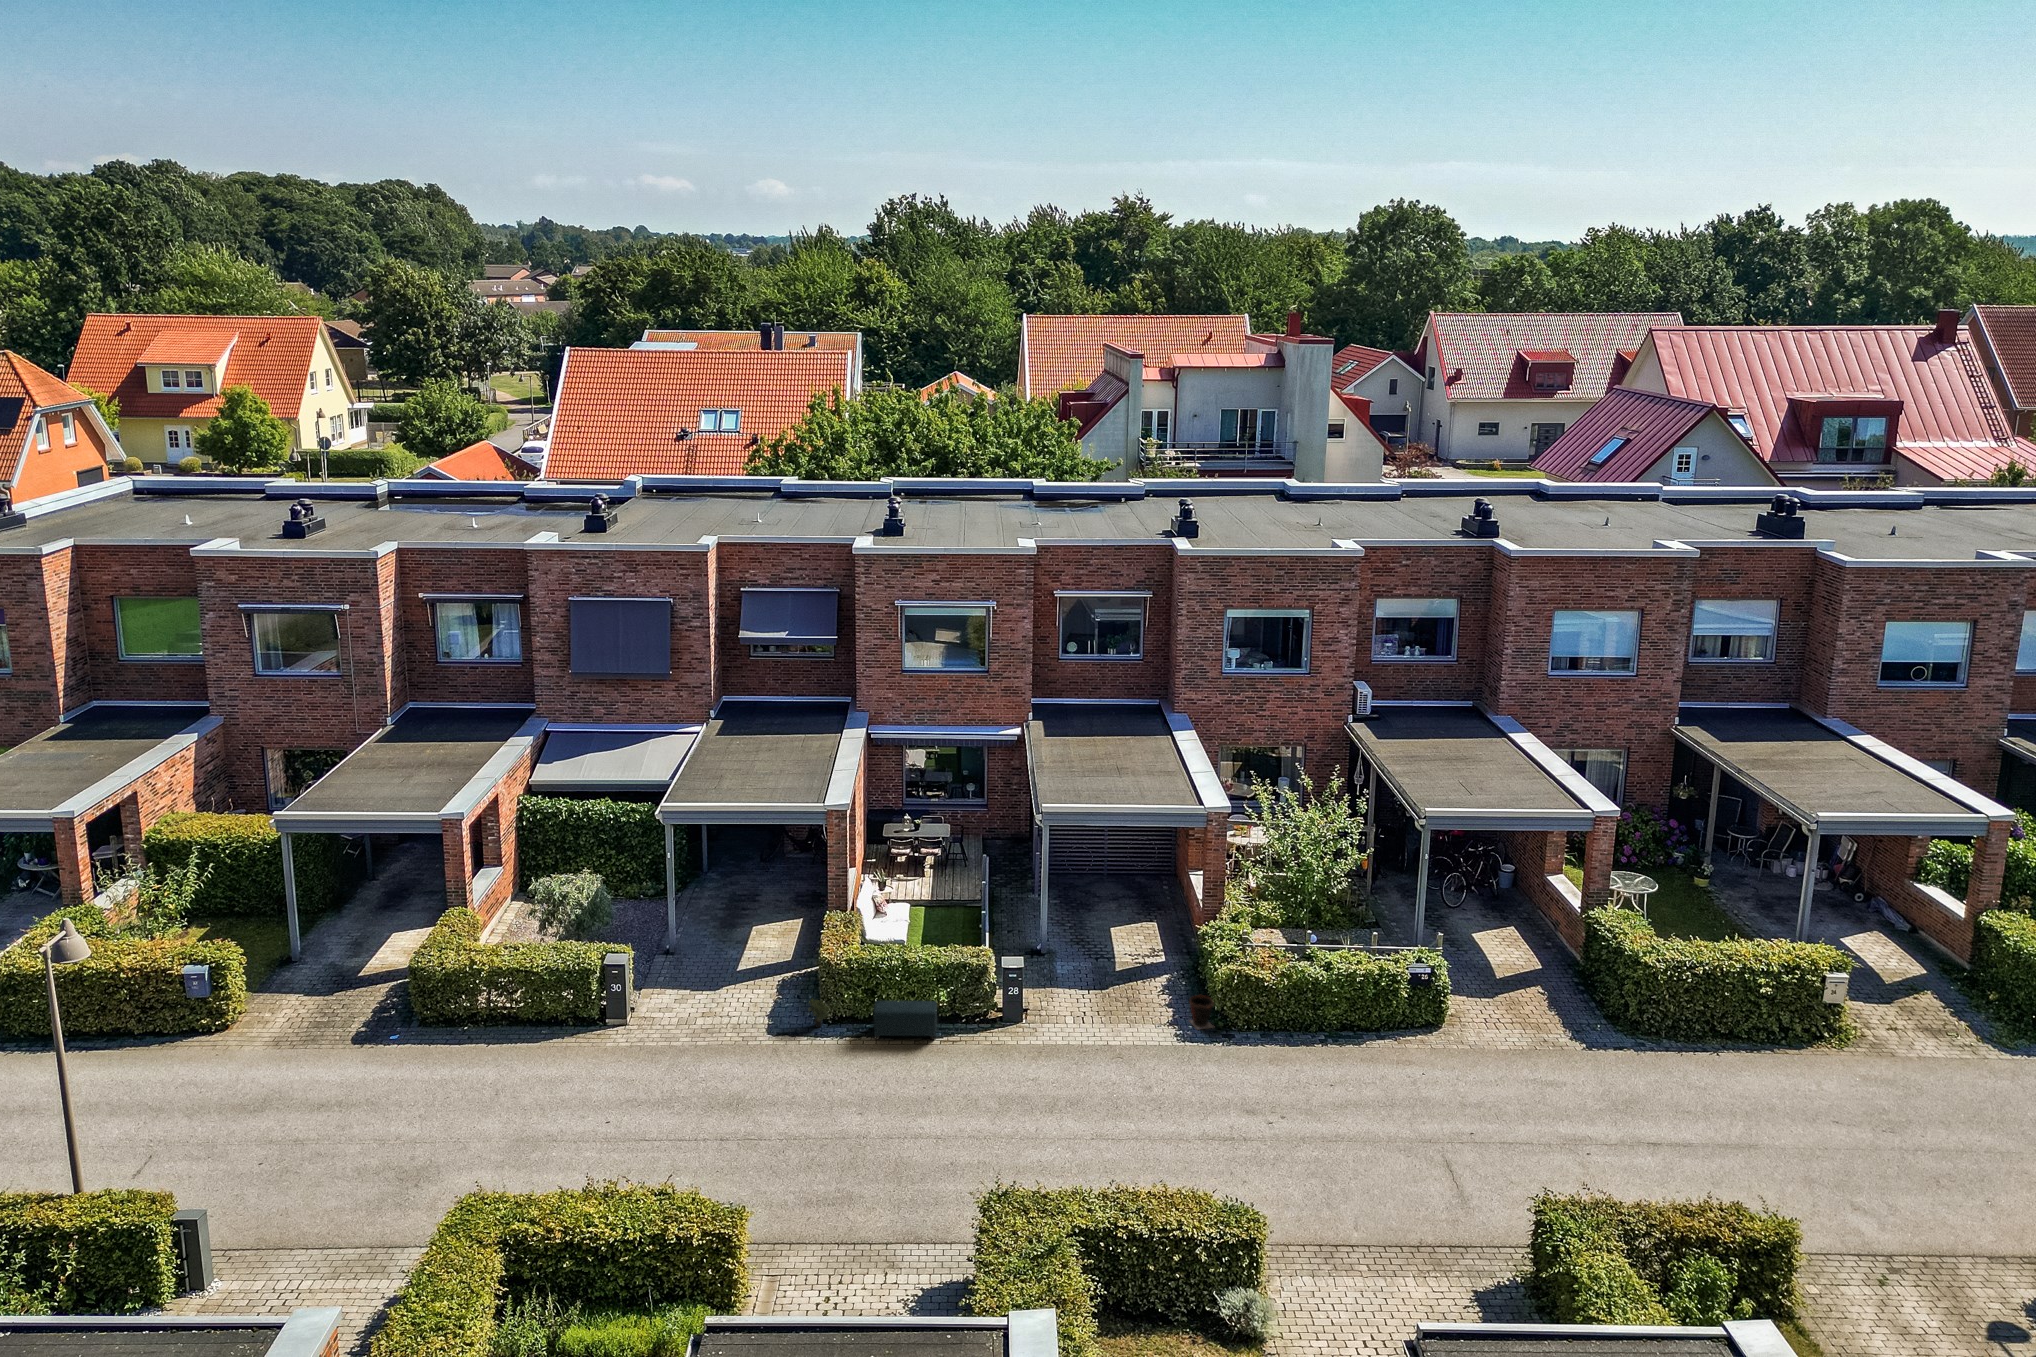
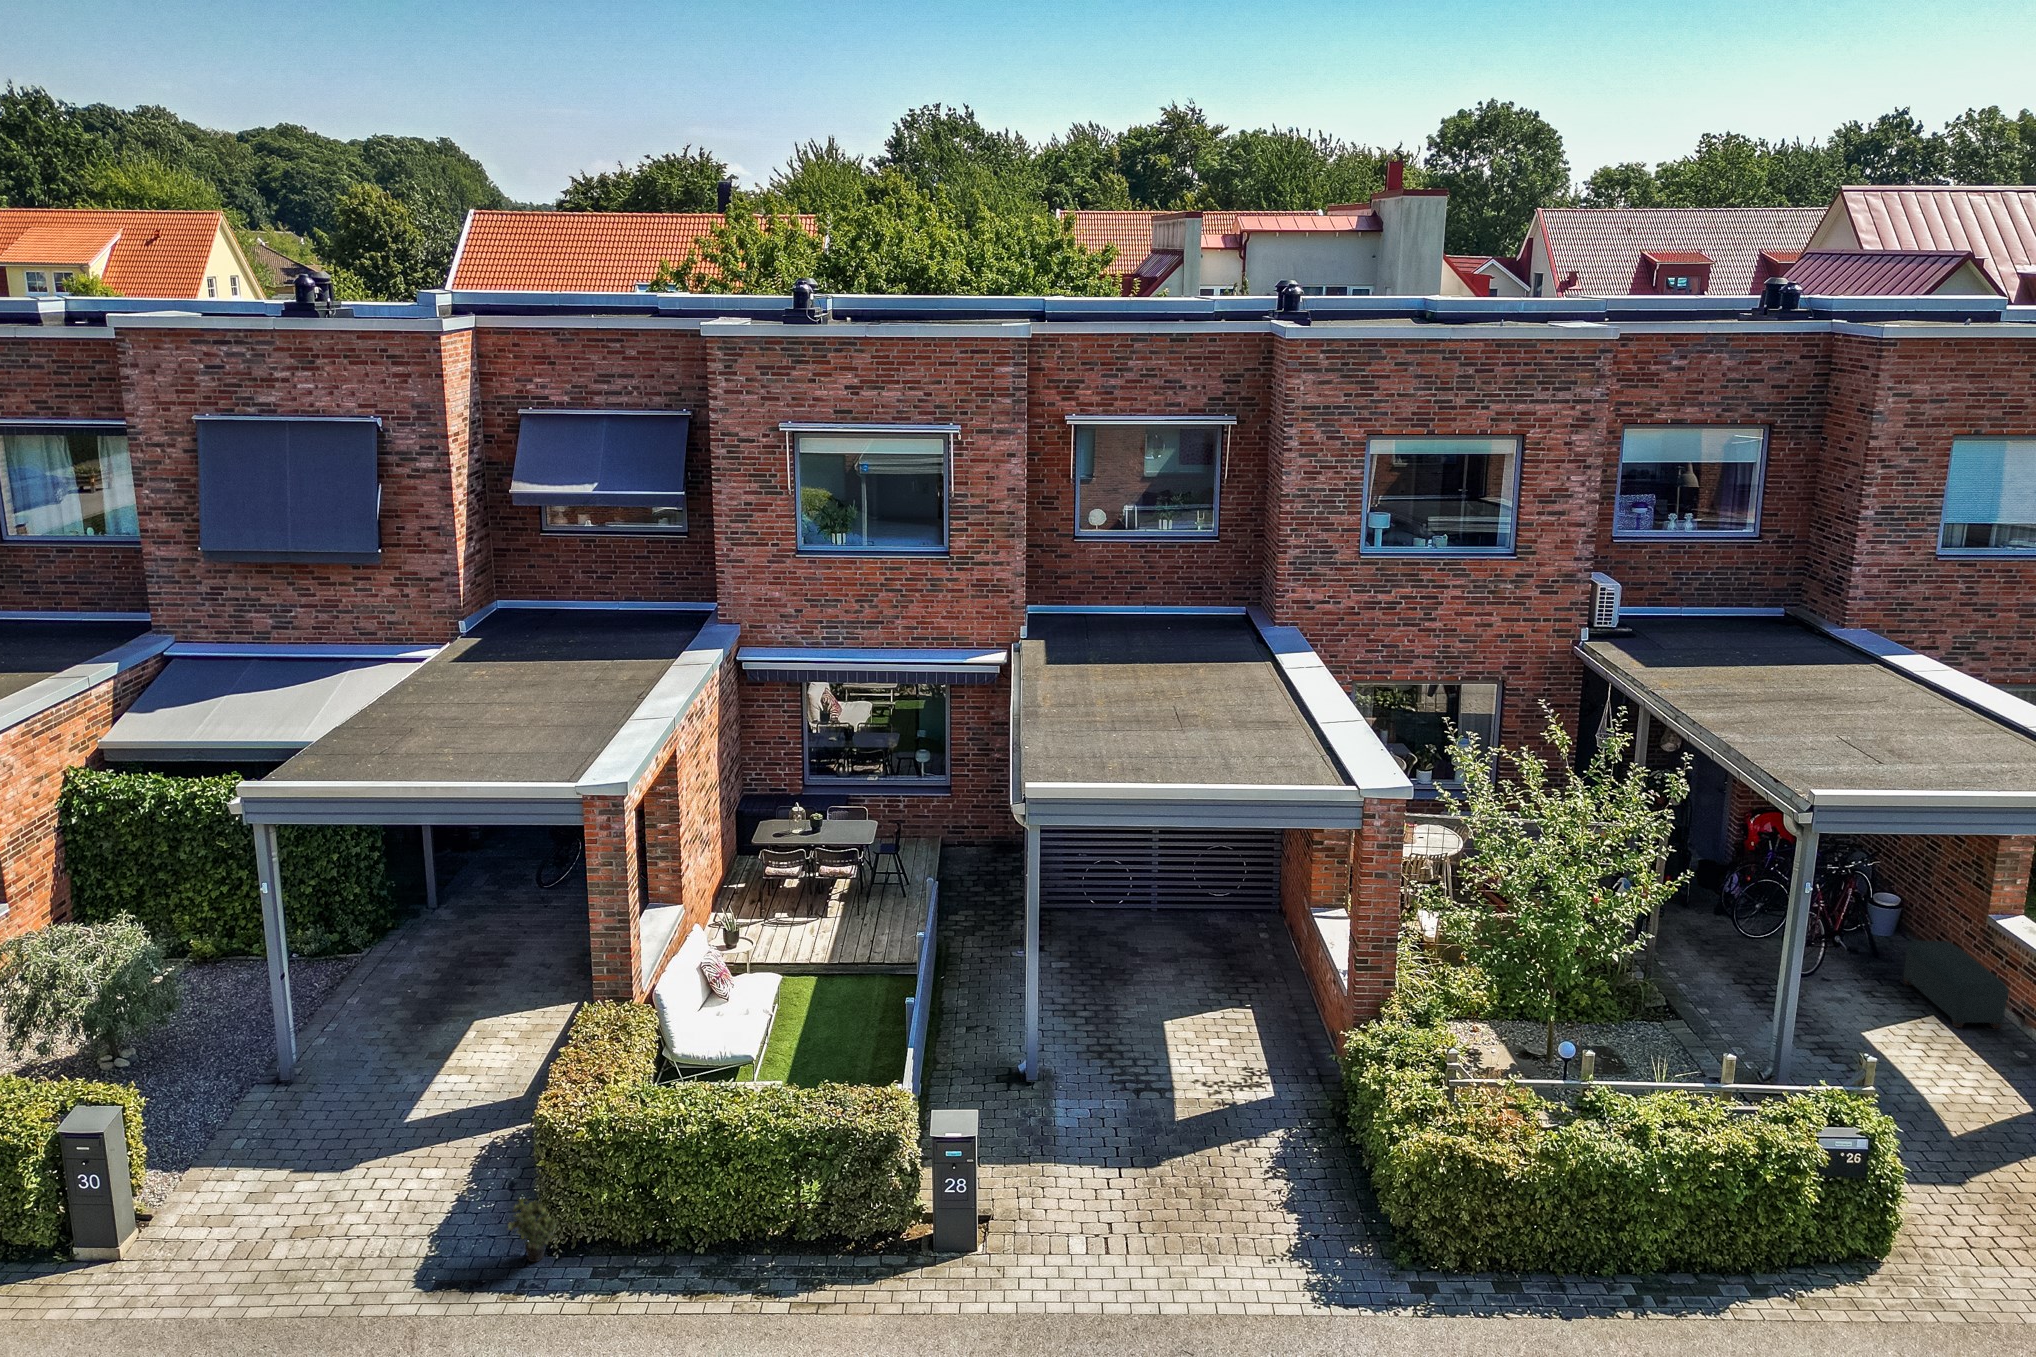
waste bin: present [1189,995,1214,1029] -> none [1332,1190,1392,1272]
bench: present [873,1001,937,1040] -> present [1903,941,2009,1029]

